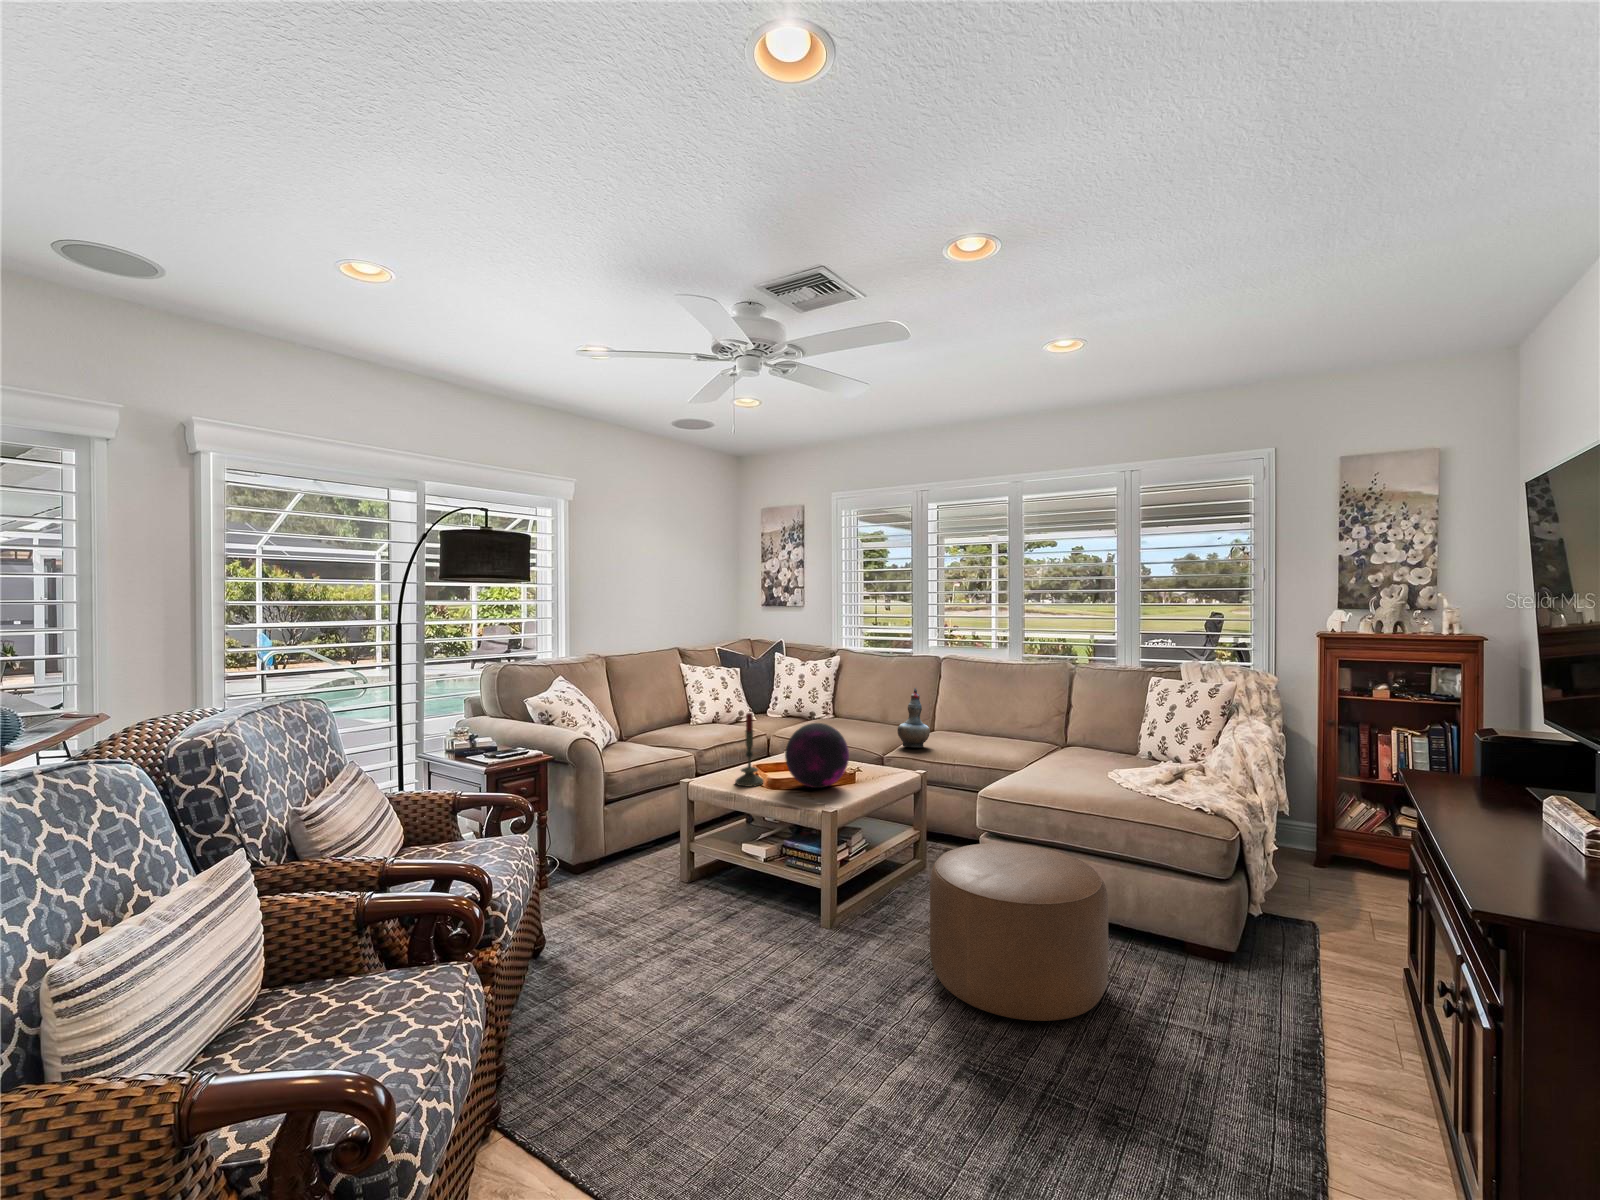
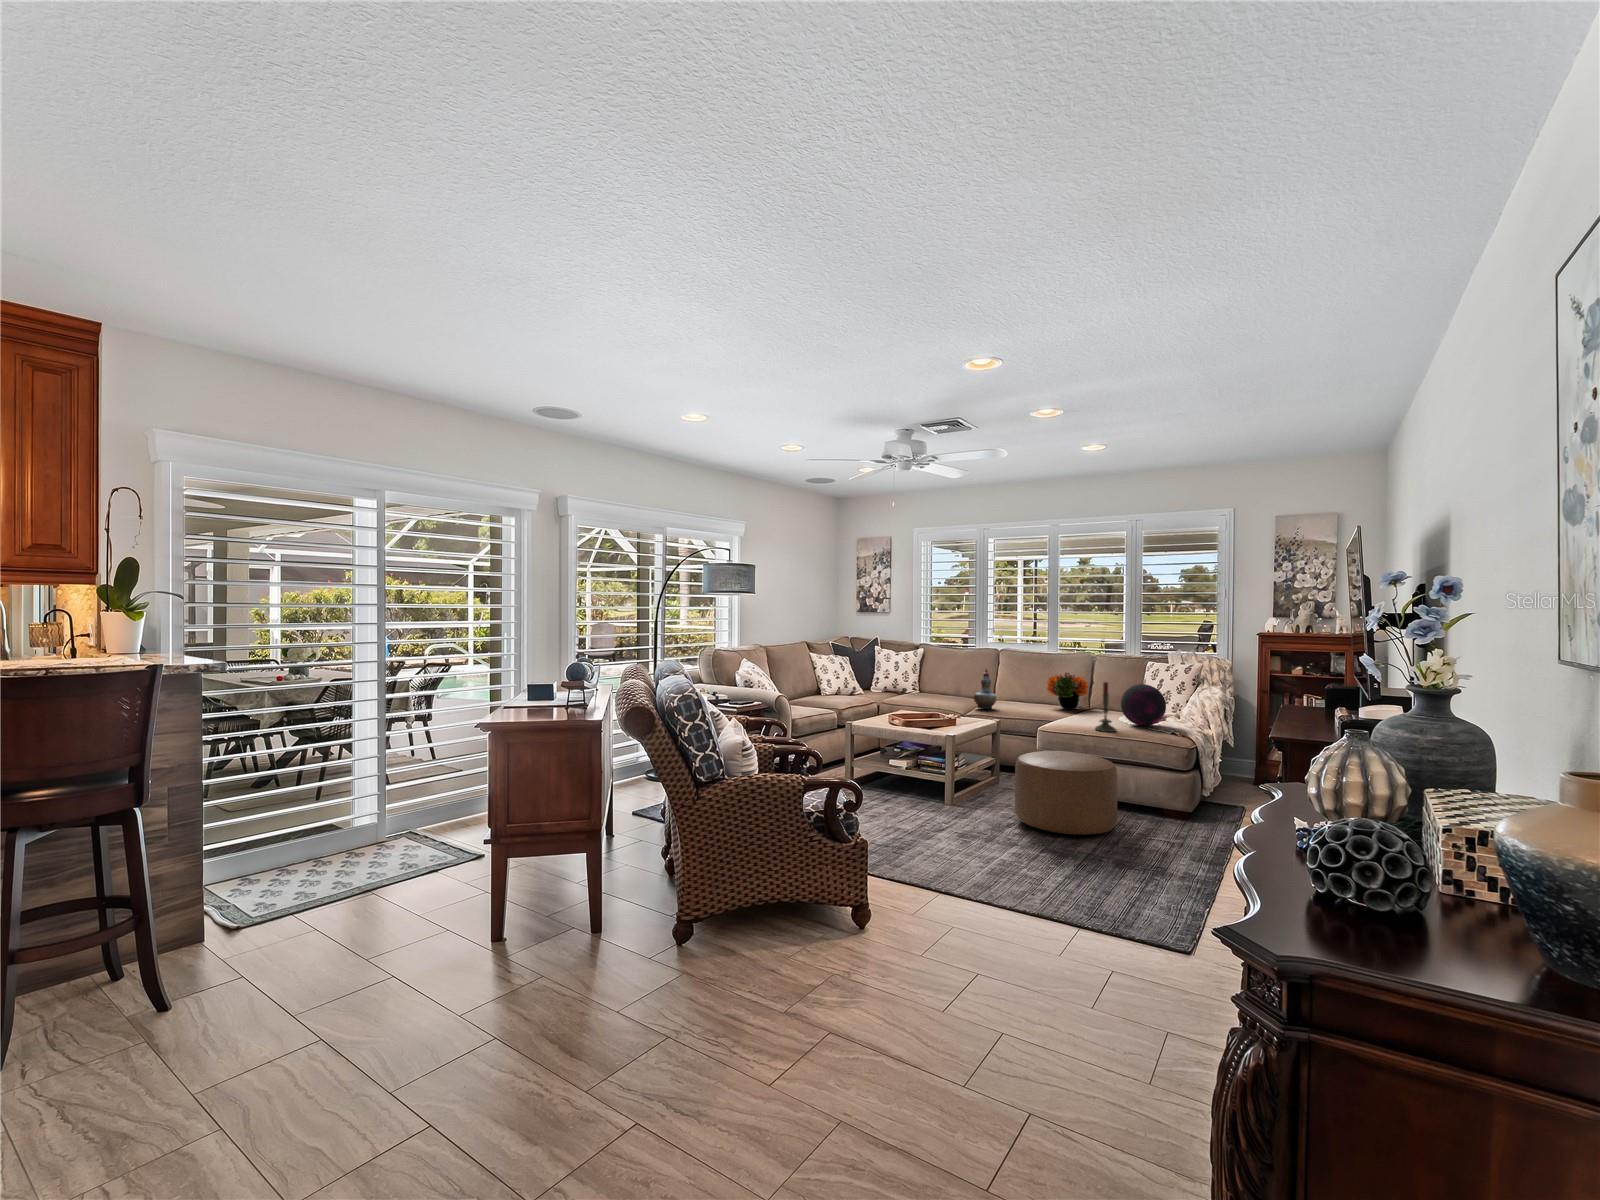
flower arrangement: none [1001,693,1064,747] -> present [1047,673,1088,710]
candle: present [735,713,764,787] -> present [1095,682,1116,732]
decorative orb: present [785,723,849,788] -> present [1121,684,1166,726]

